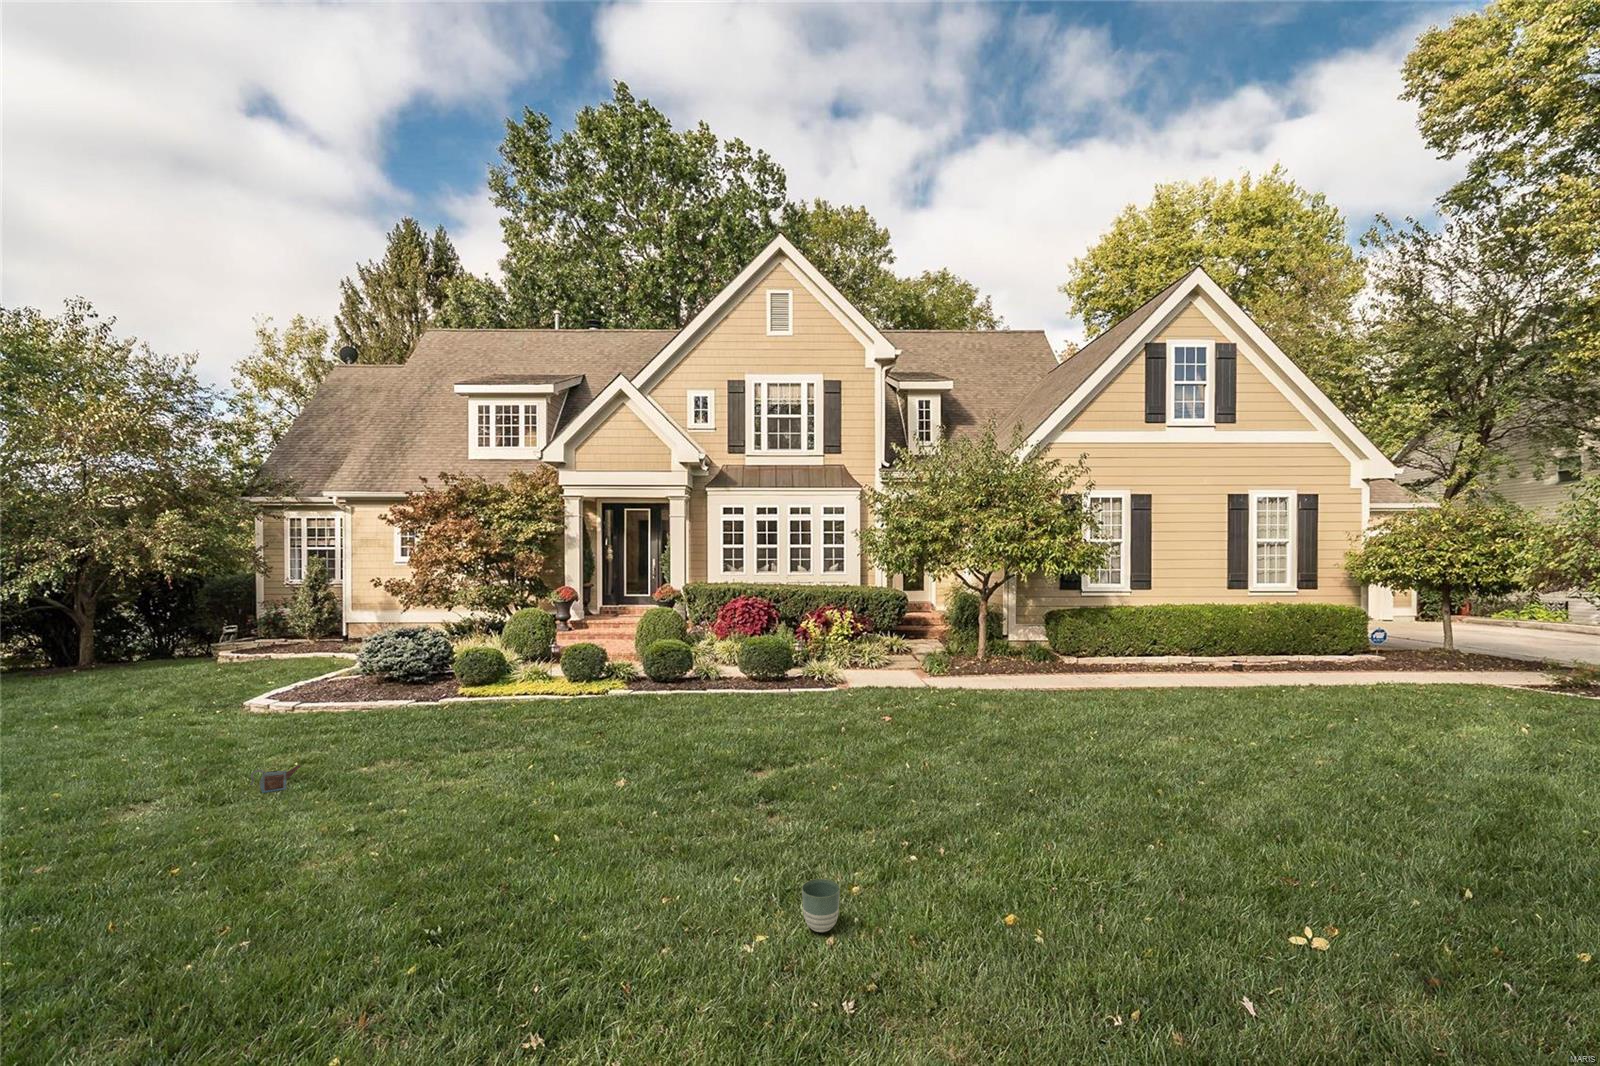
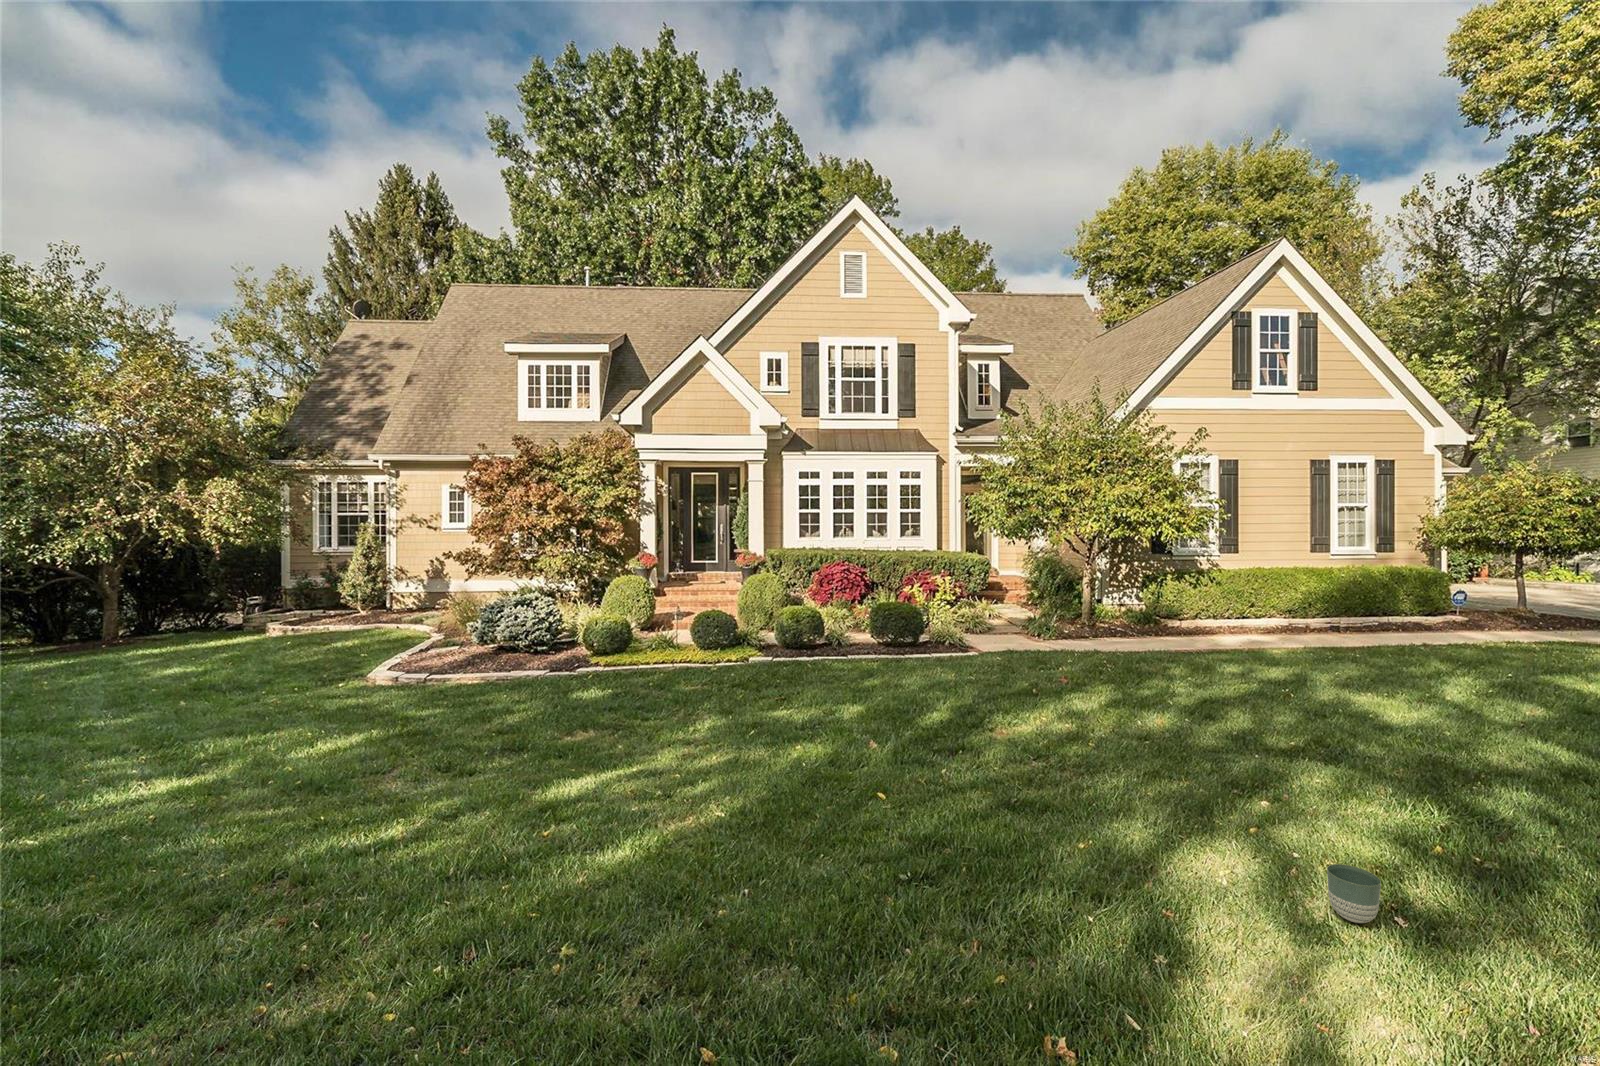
watering can: present [250,765,301,793] -> none [506,745,554,777]

